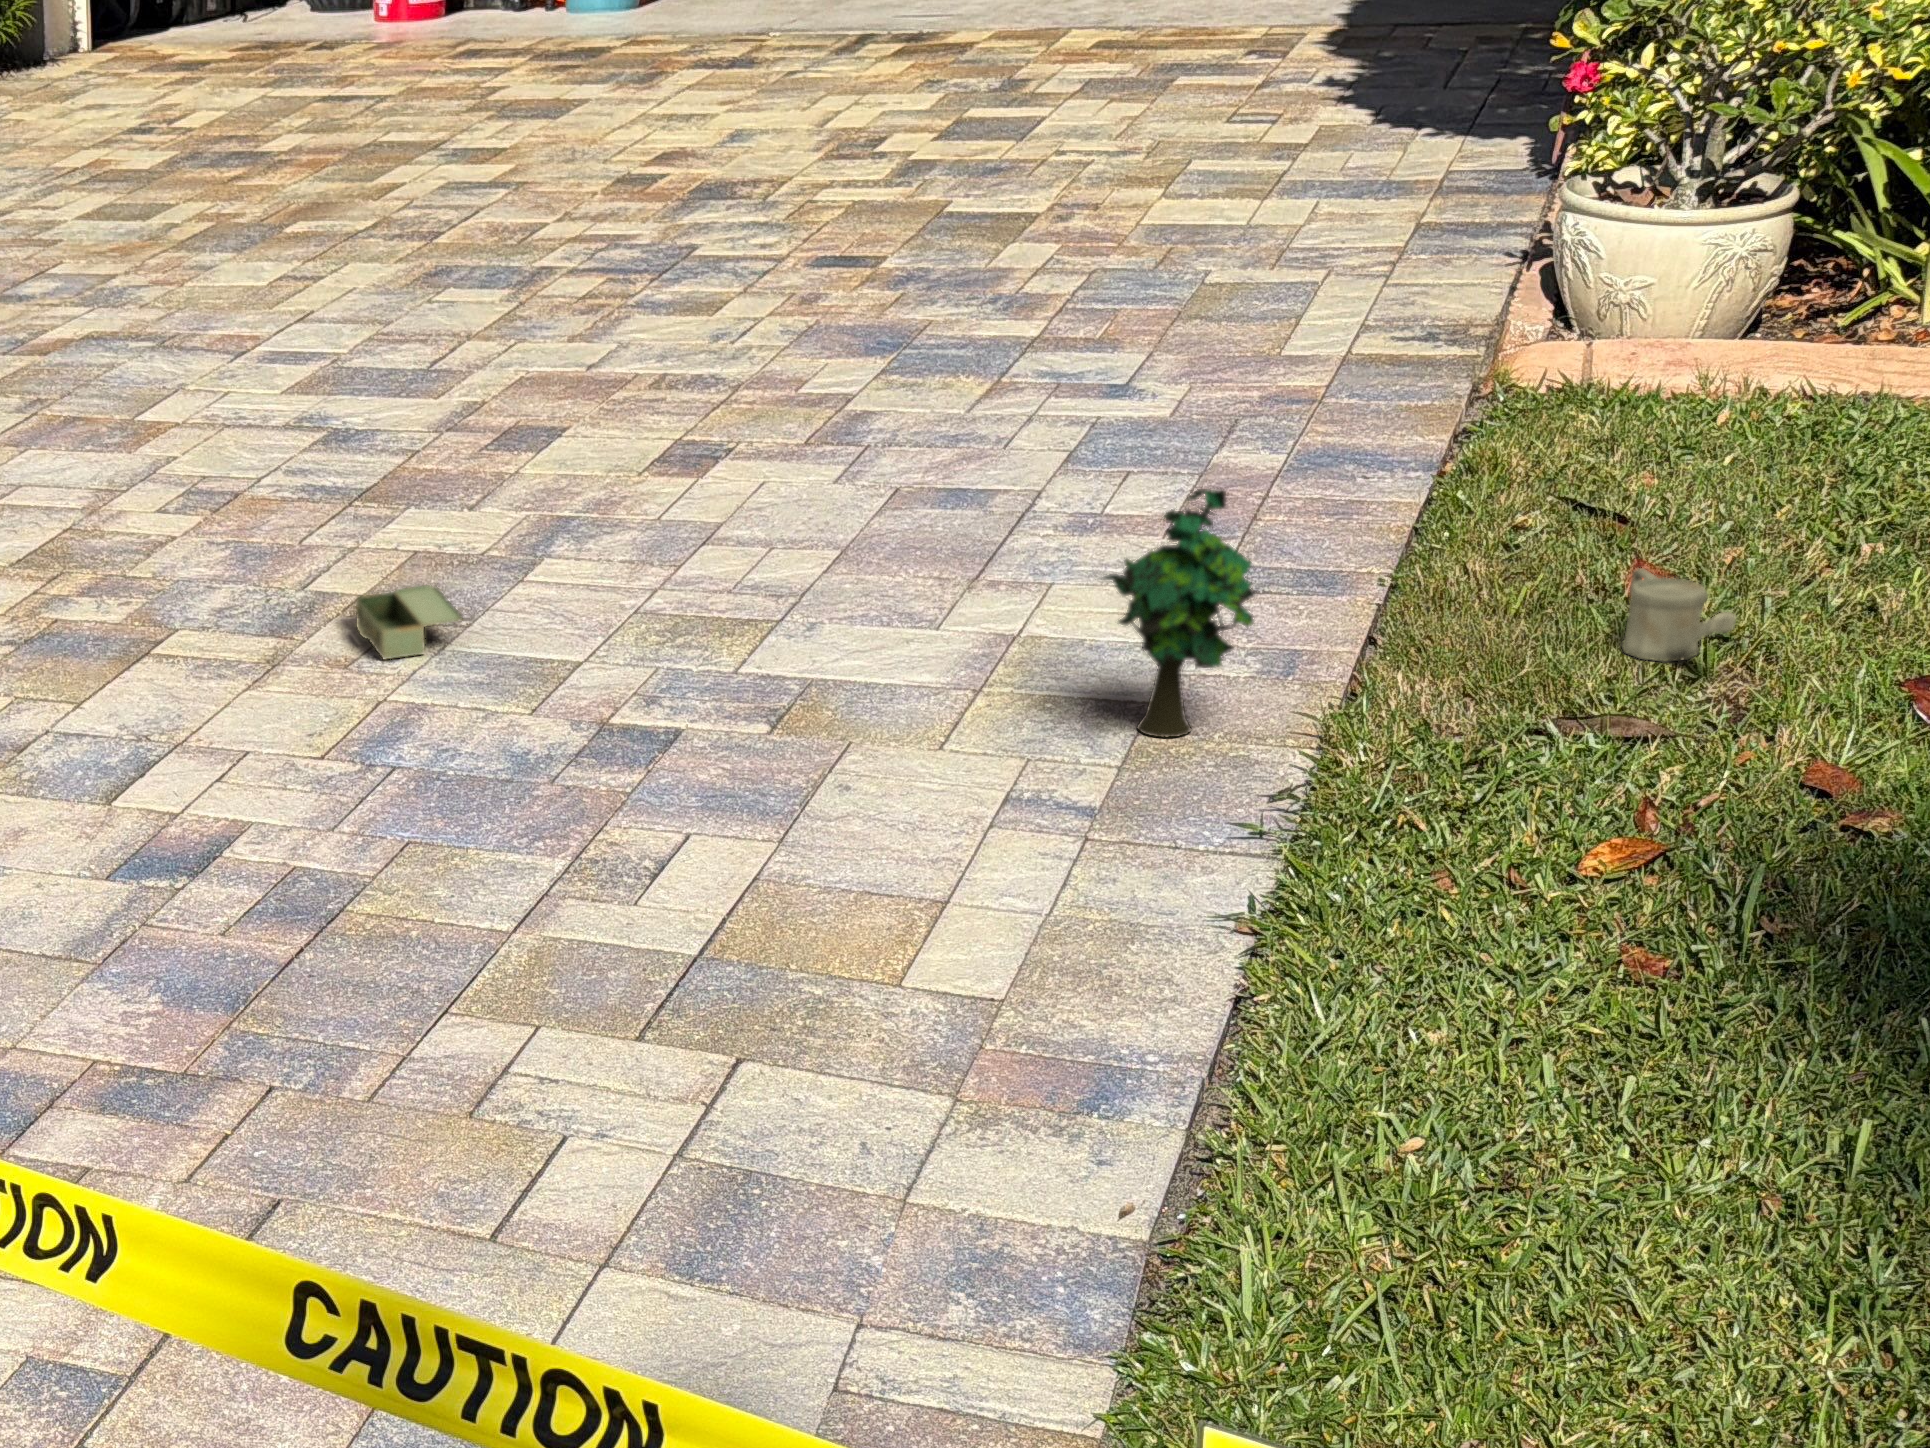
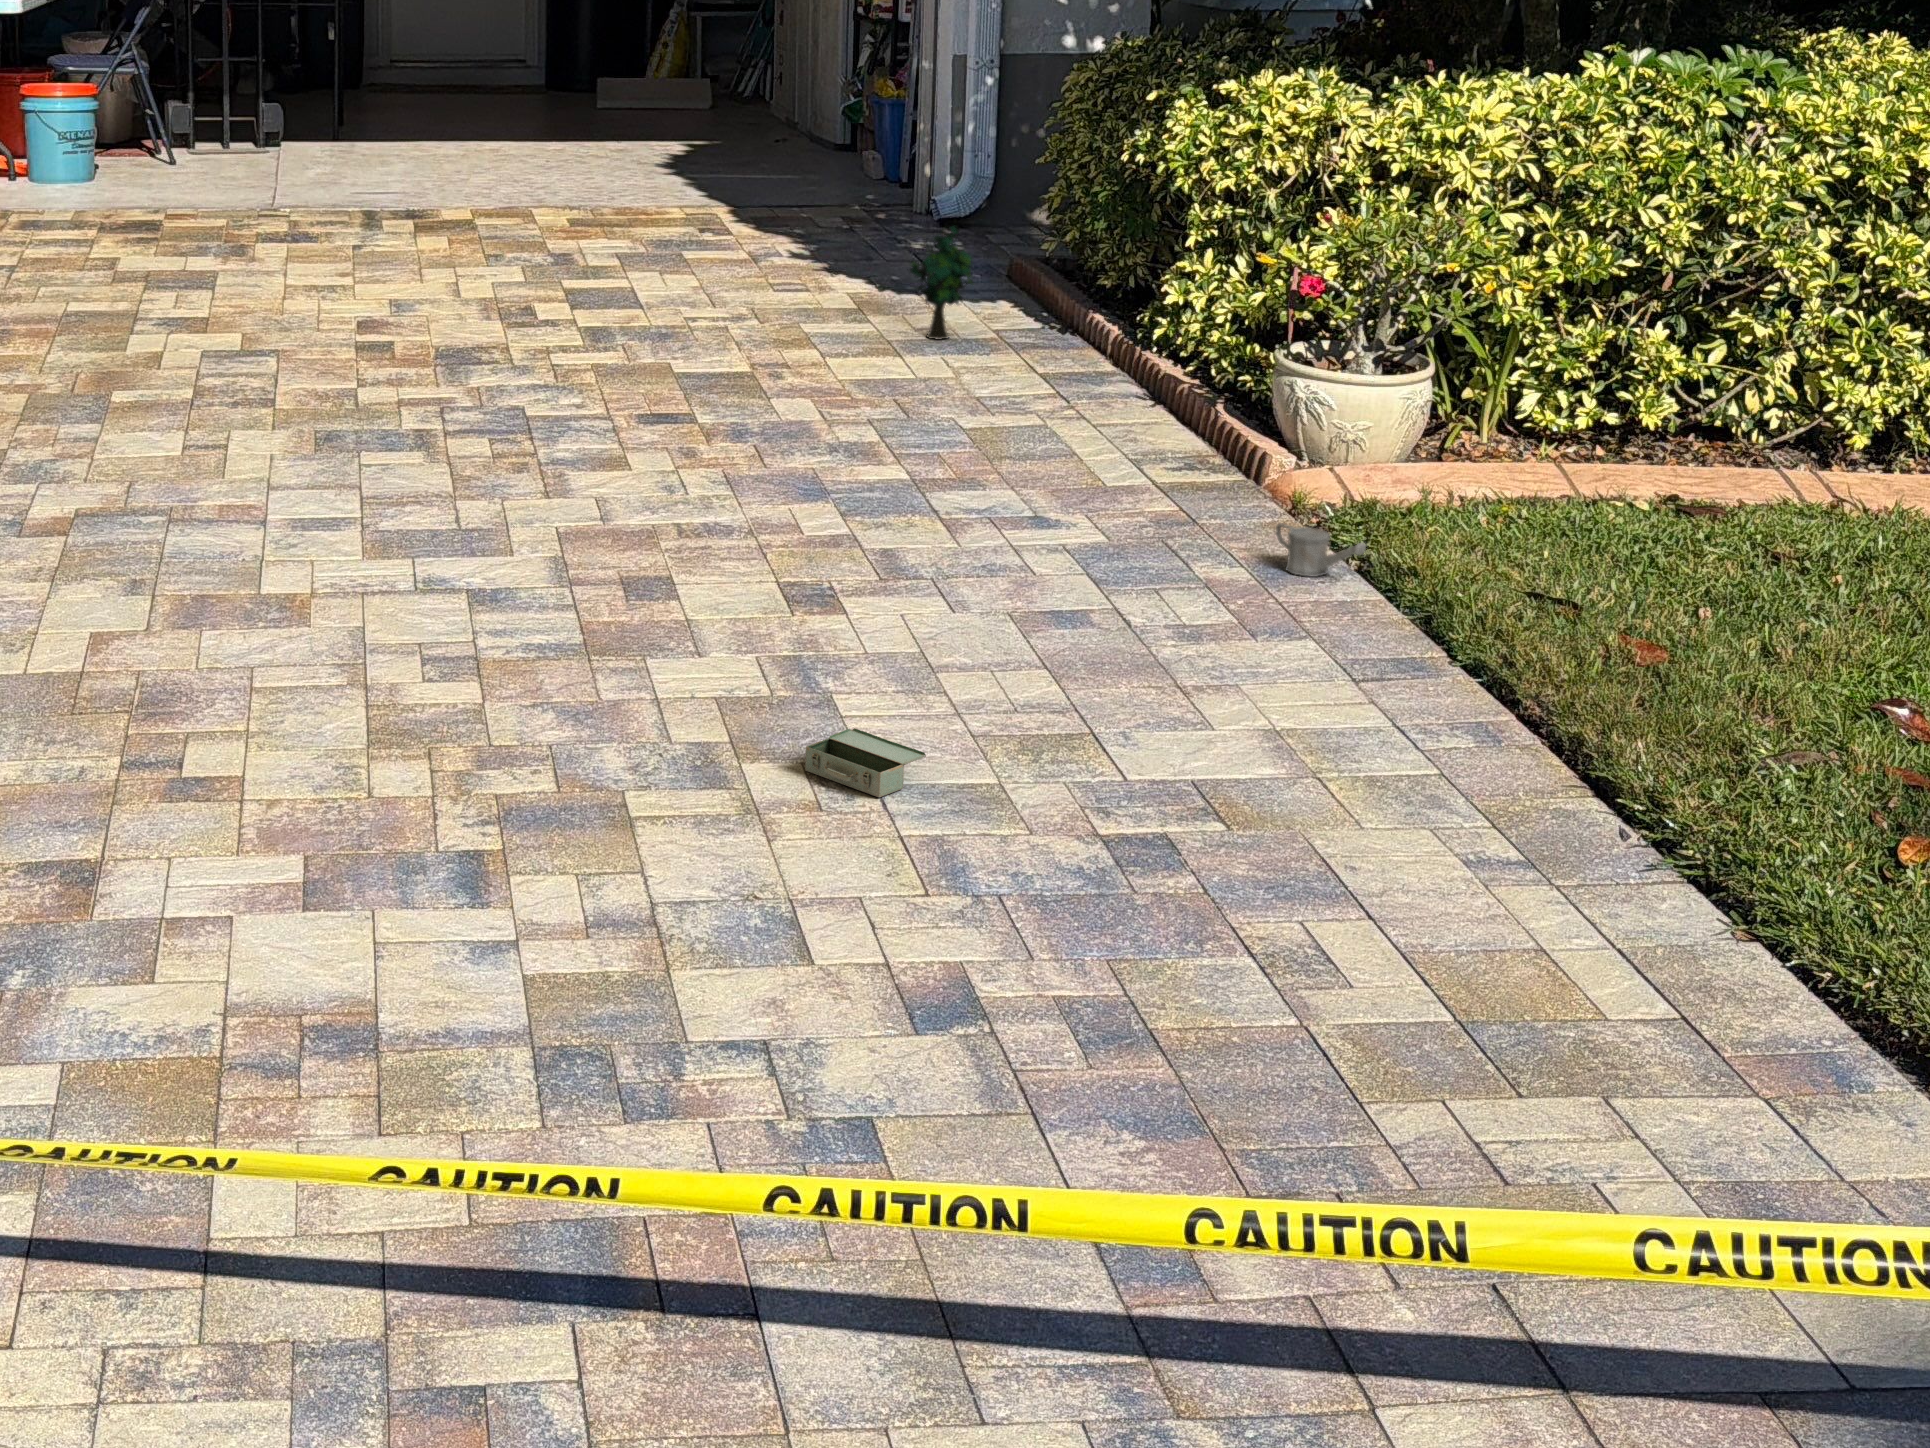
decorative plant: present [1101,489,1255,737] -> present [910,225,974,339]
watering can: present [1622,568,1736,661] -> present [1276,523,1366,577]

